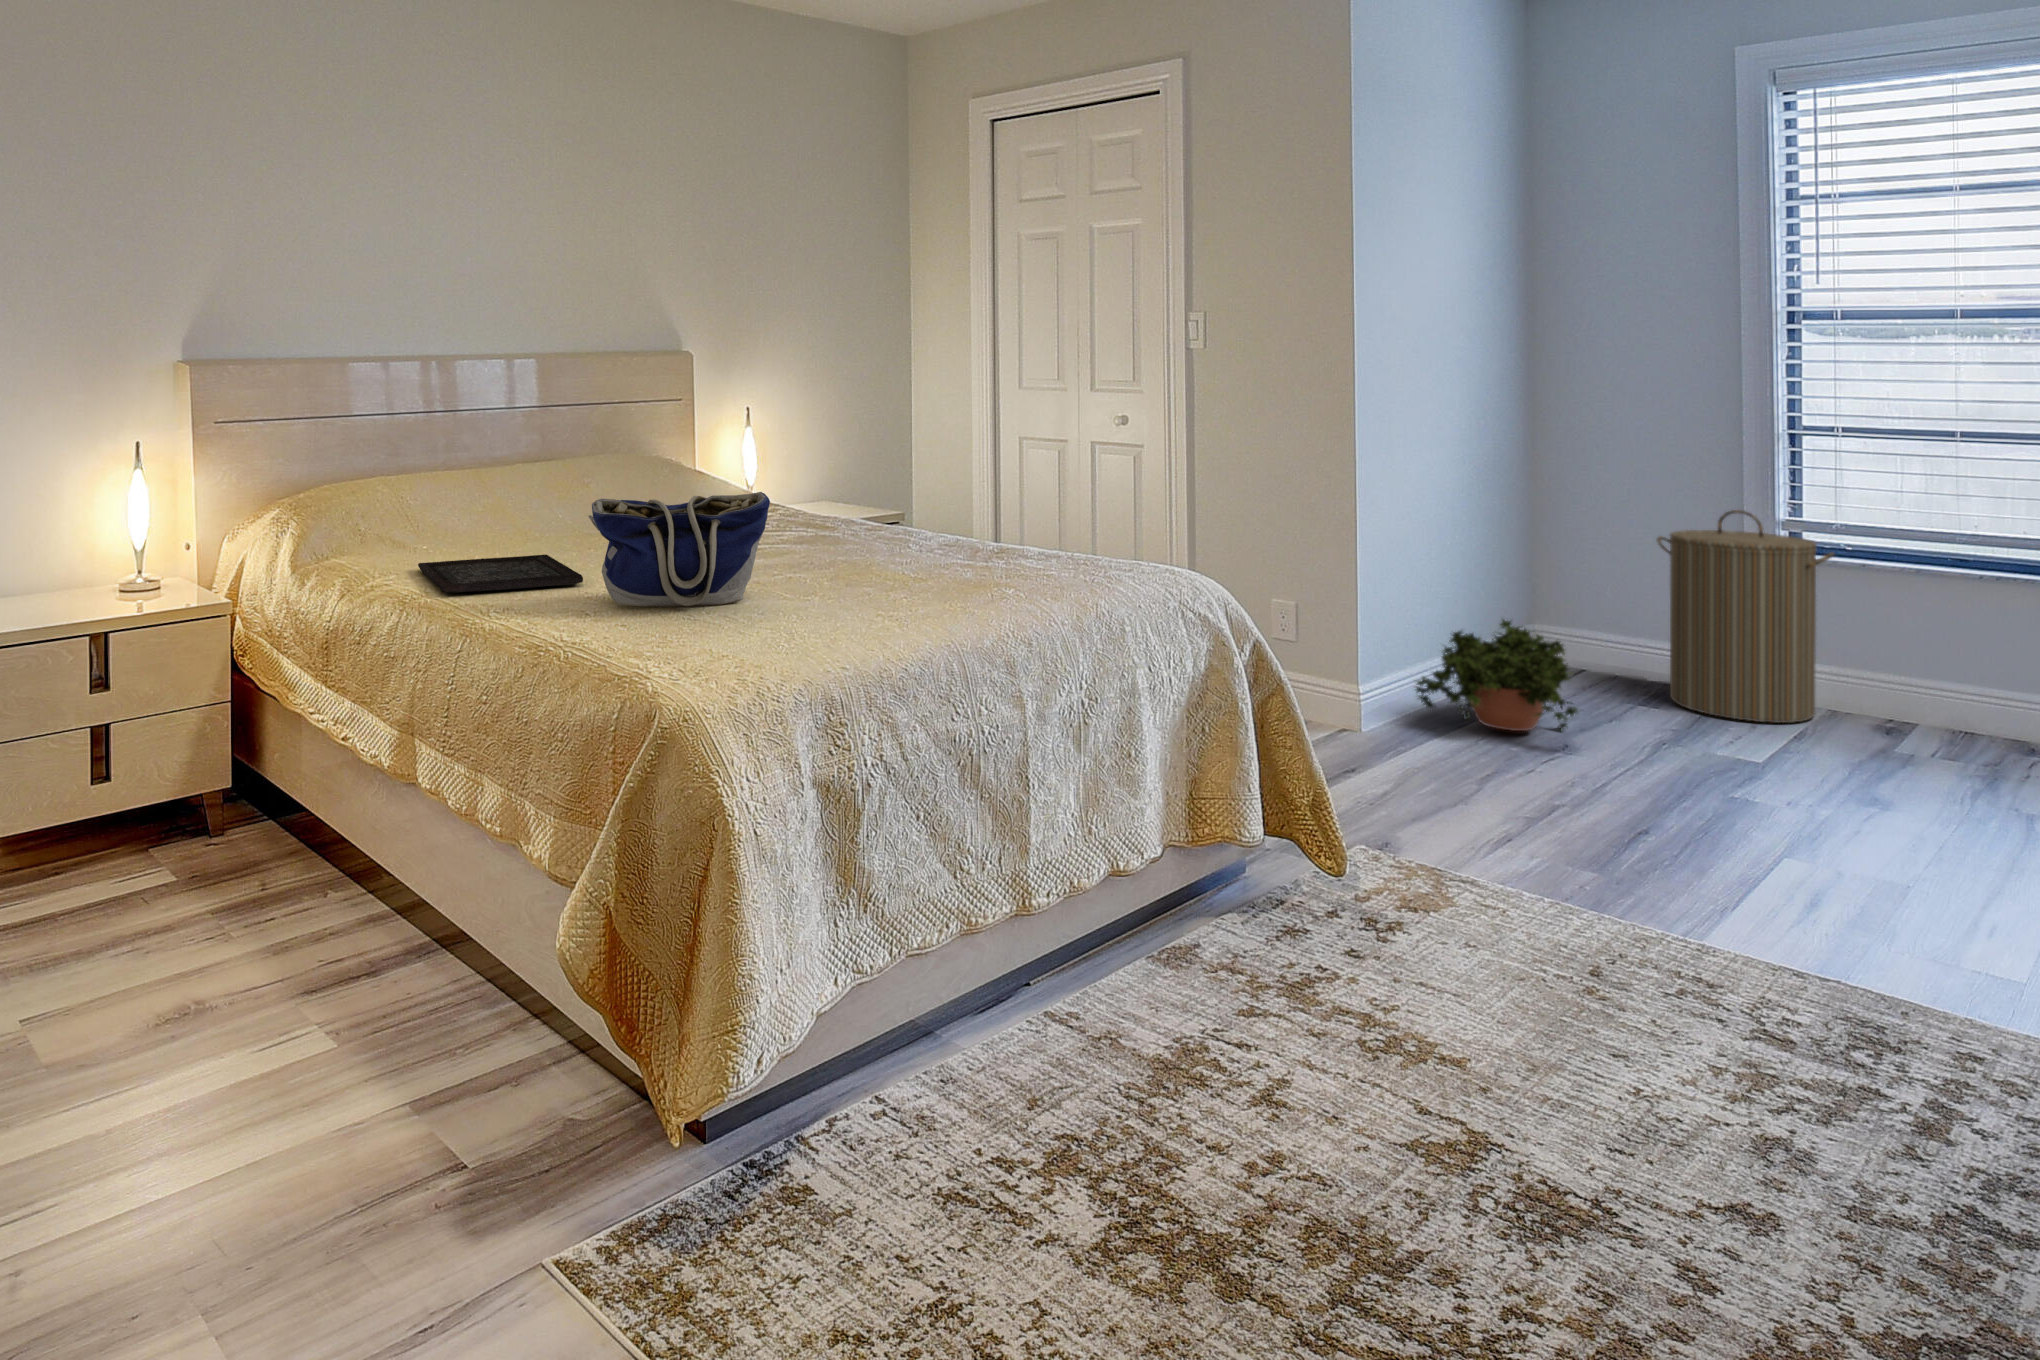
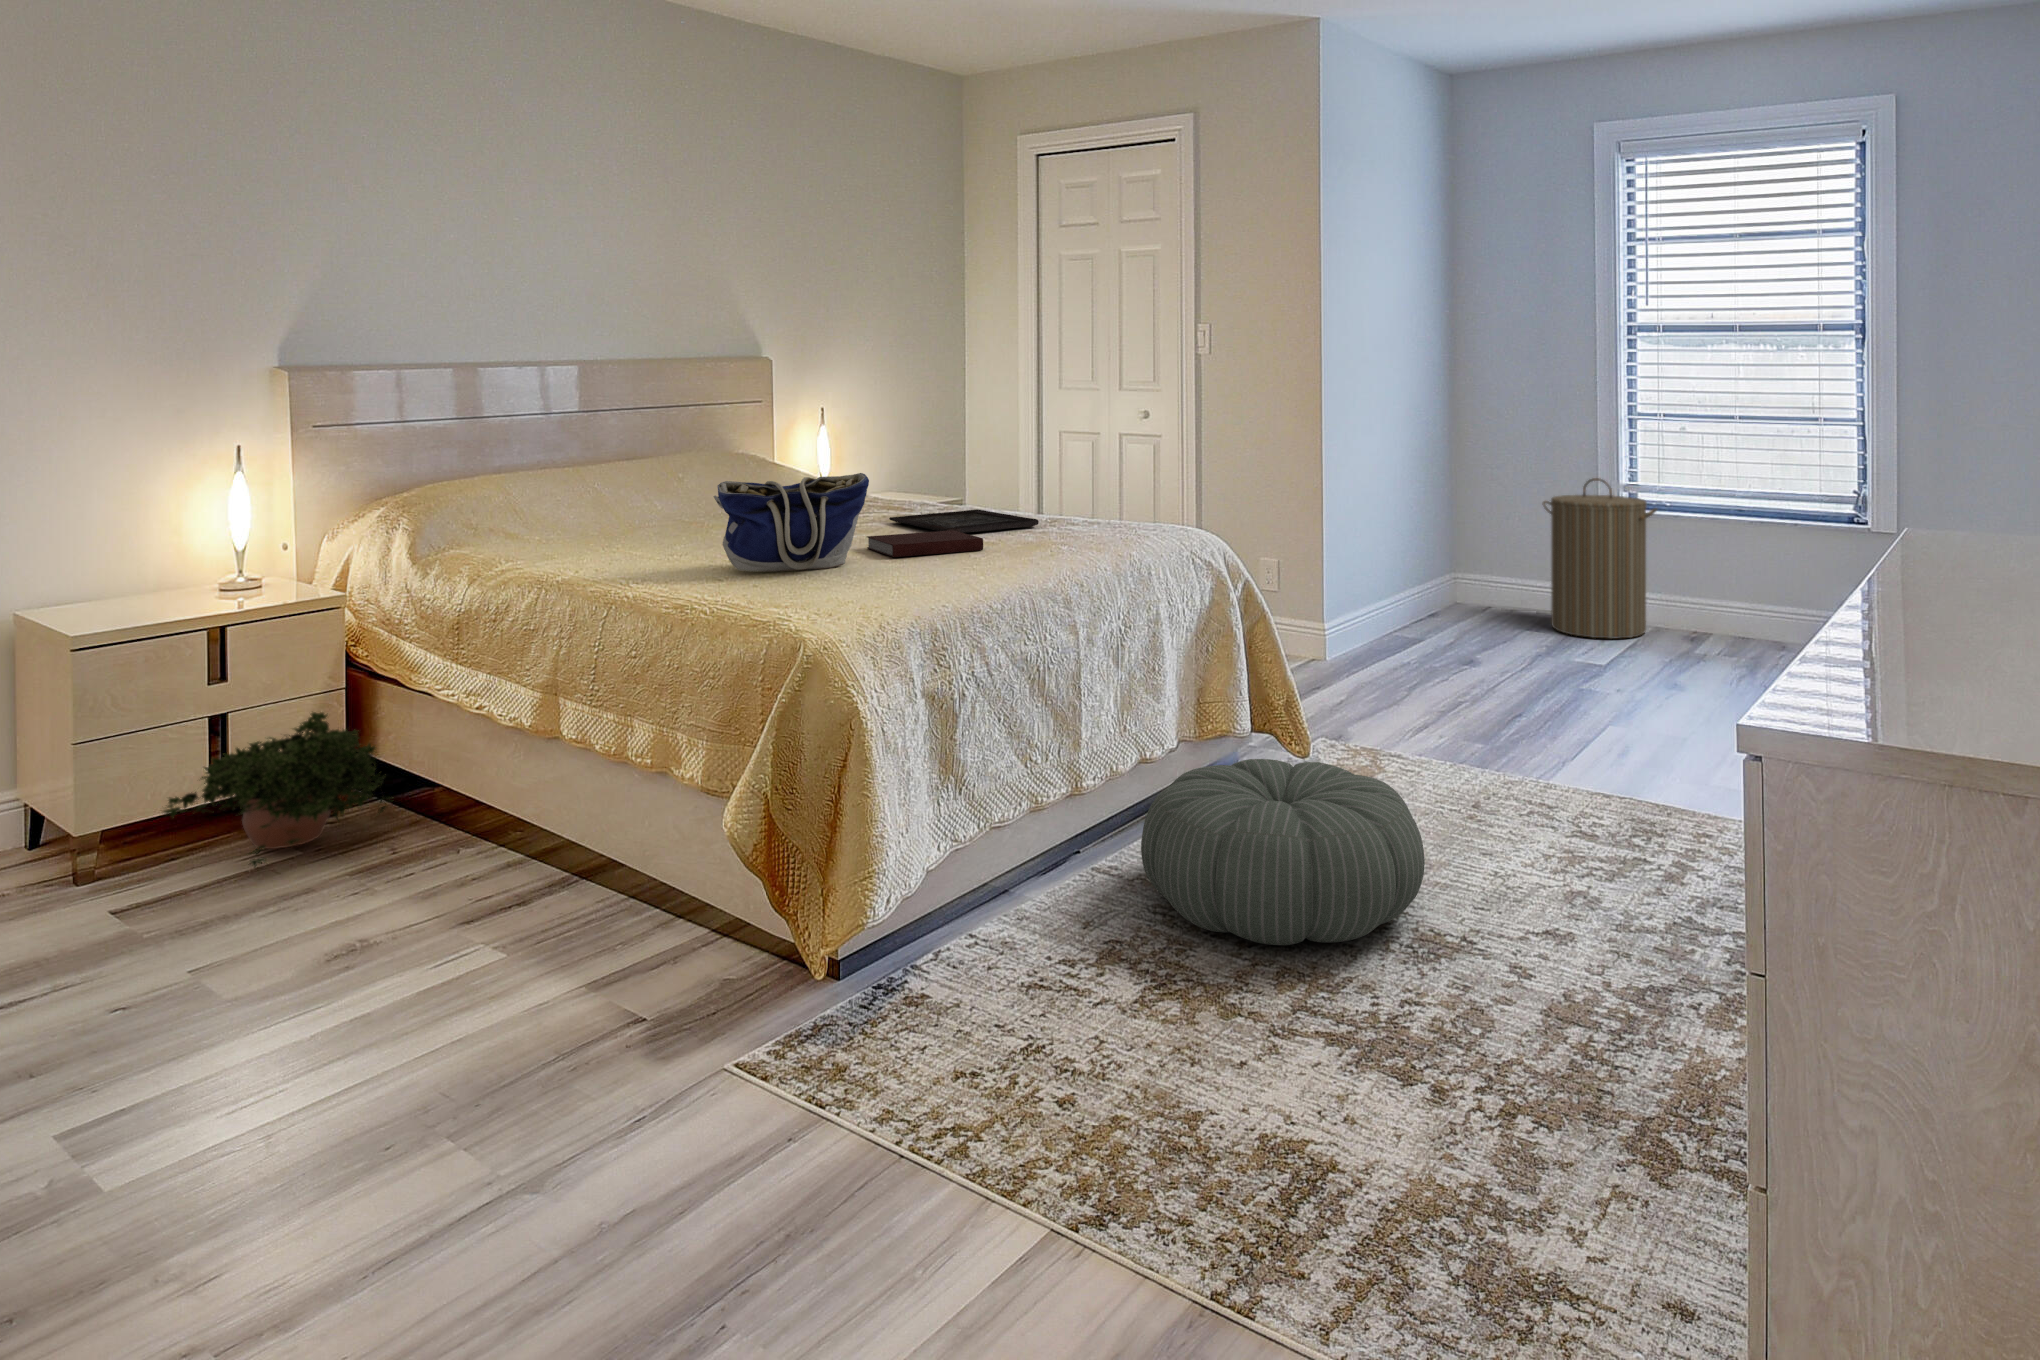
tray: present [418,554,583,593] -> present [889,509,1039,533]
notebook: none [775,560,913,593] -> present [867,530,983,557]
potted plant: present [1415,620,1578,731] -> present [163,712,394,867]
pouf: none [1107,890,1529,1187] -> present [1141,759,1425,945]

